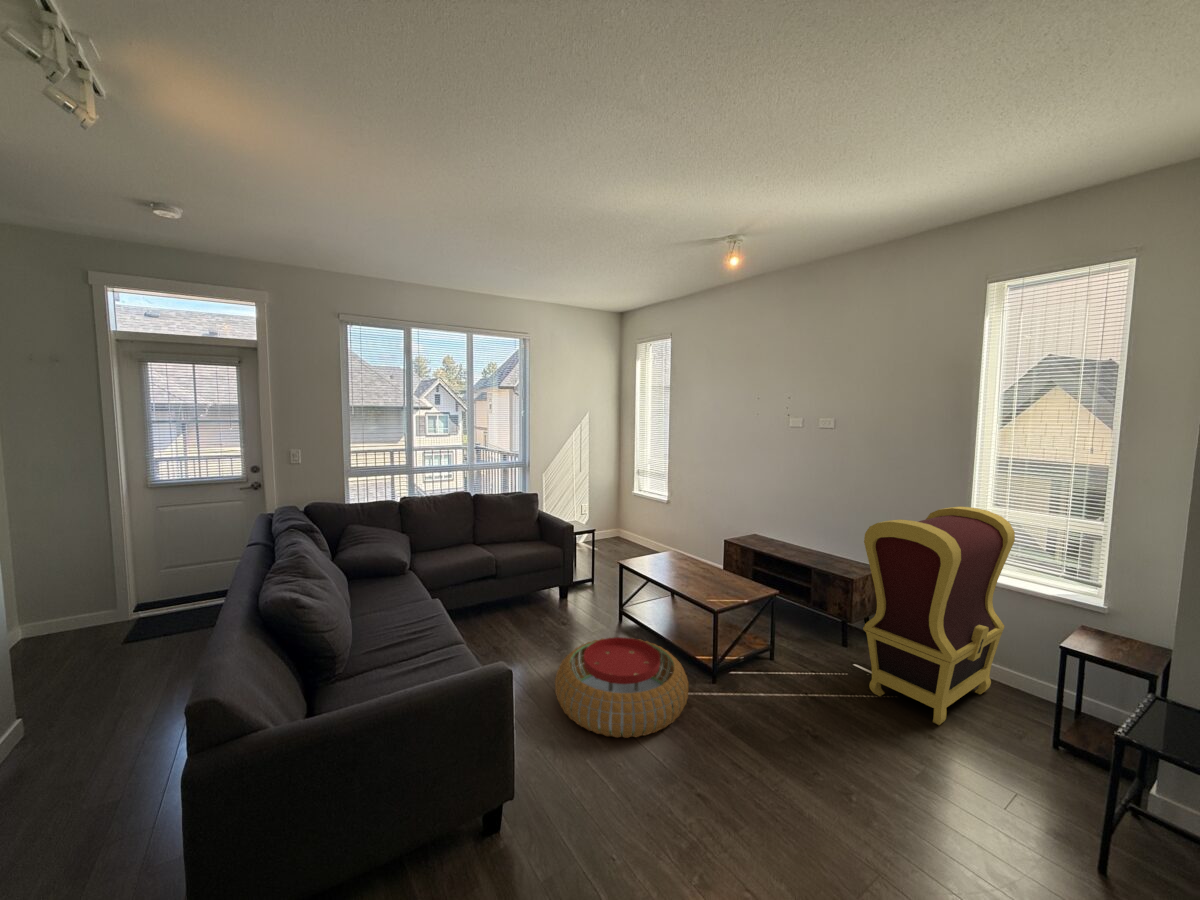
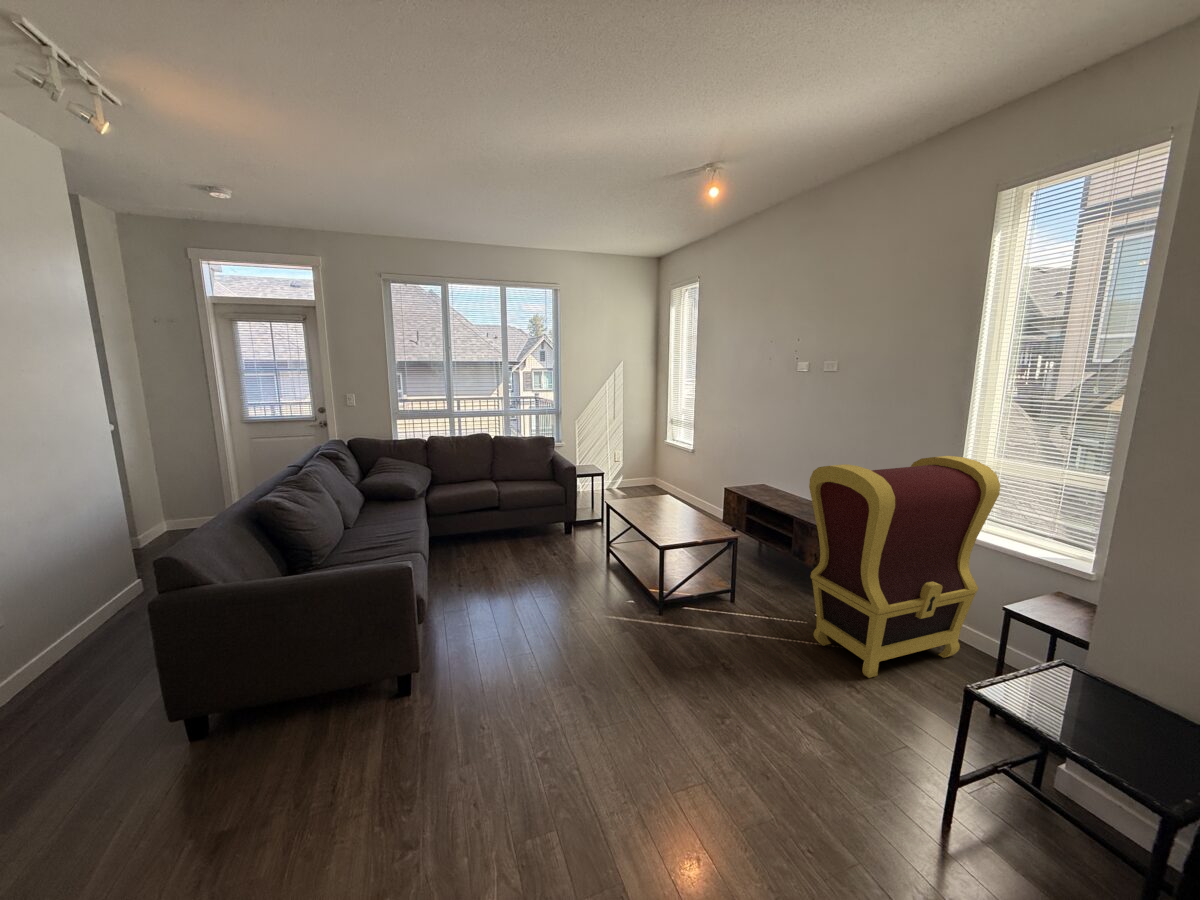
pouf: present [555,637,688,738] -> none [503,565,624,648]

